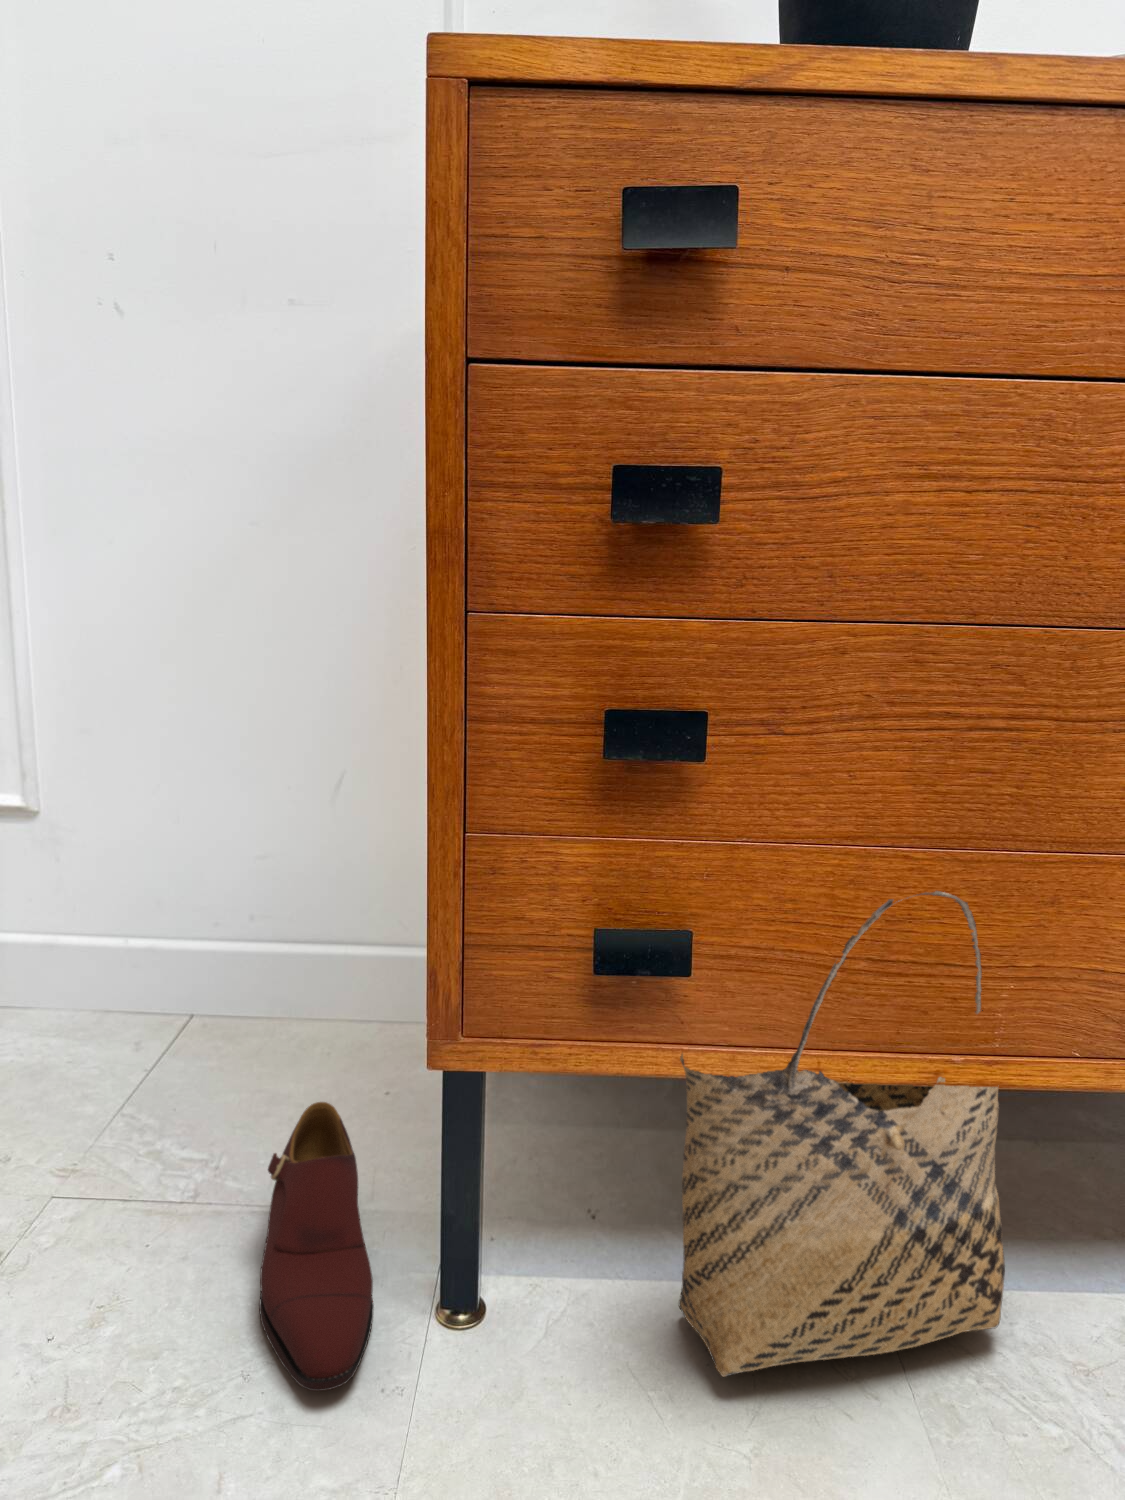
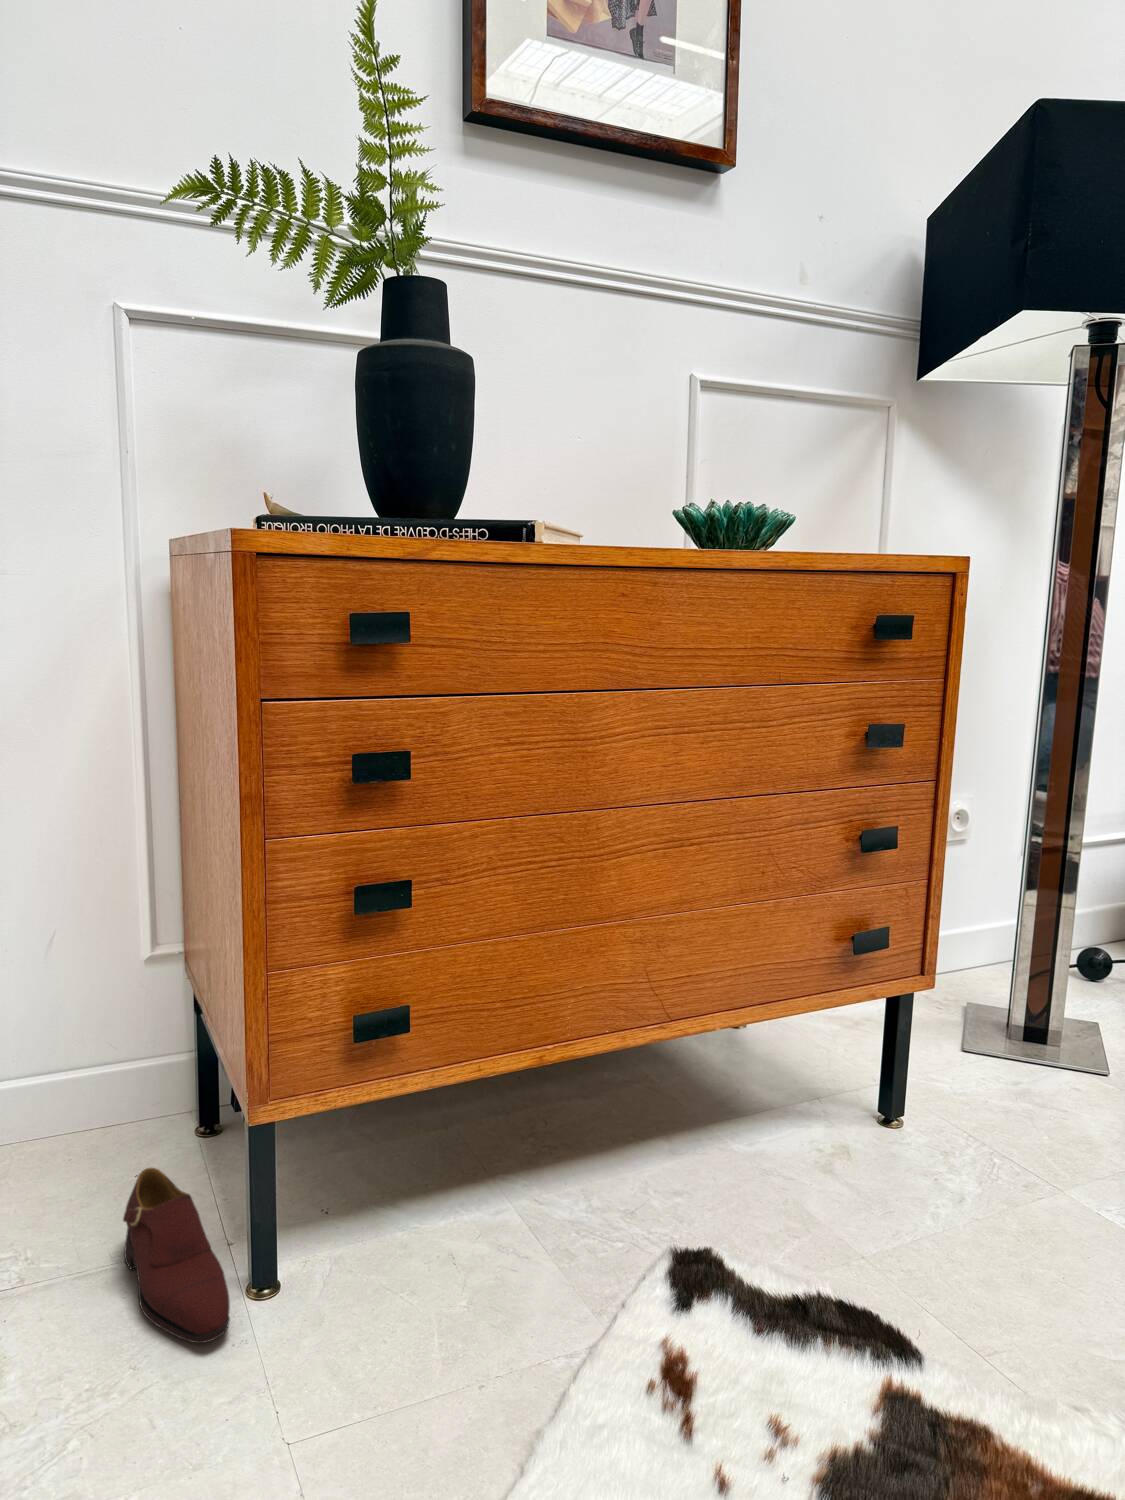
woven basket: present [679,891,1005,1377] -> none [406,937,585,1258]

